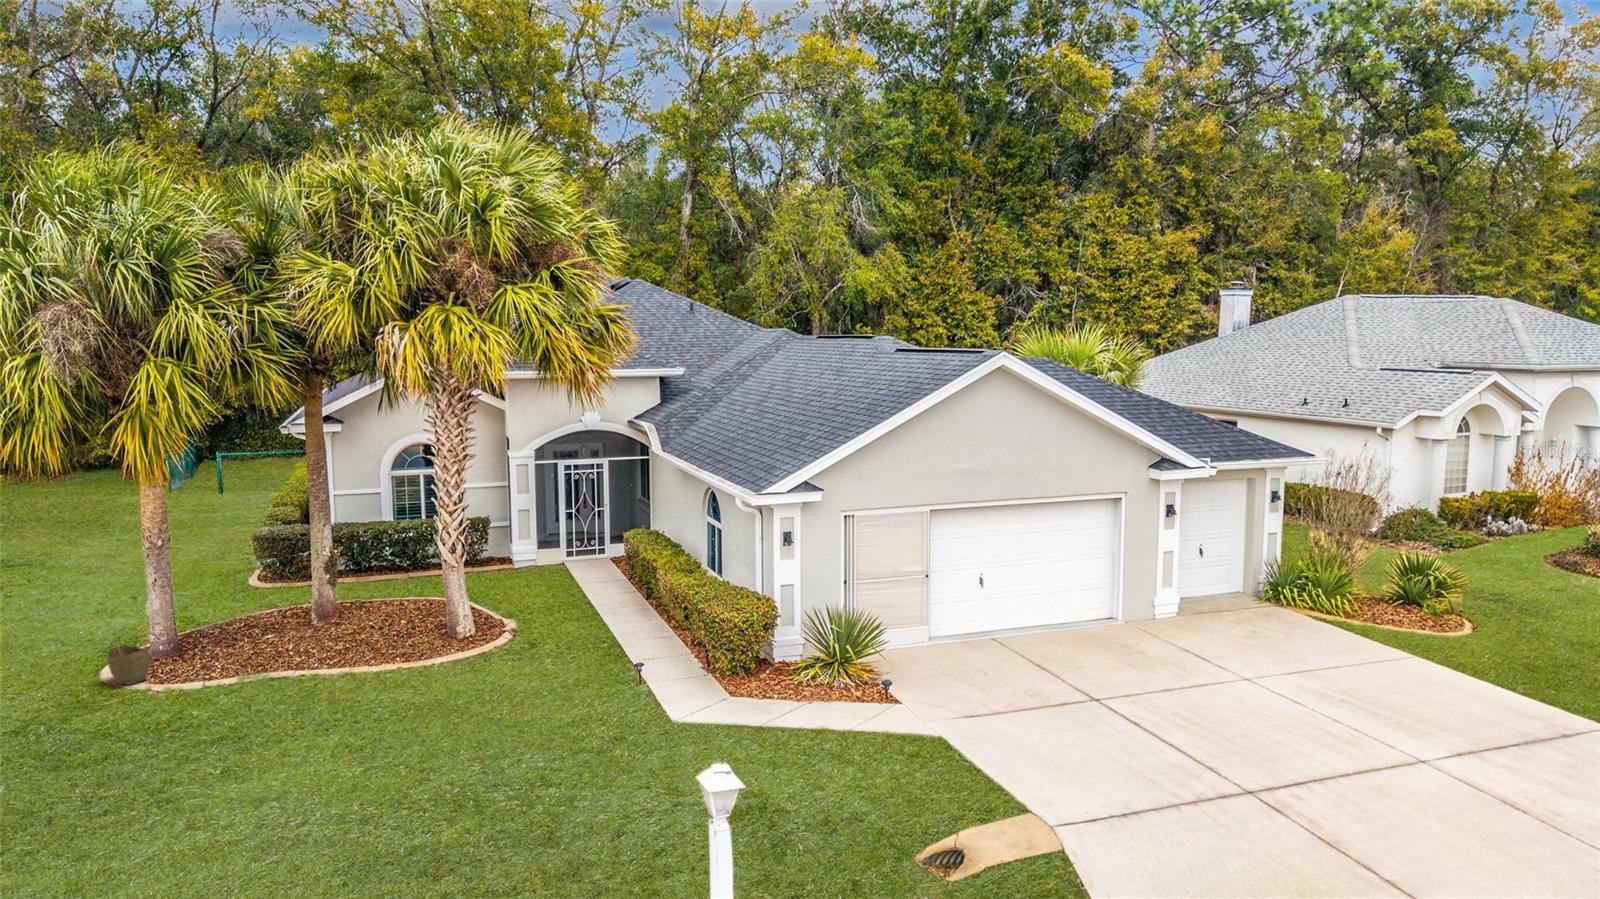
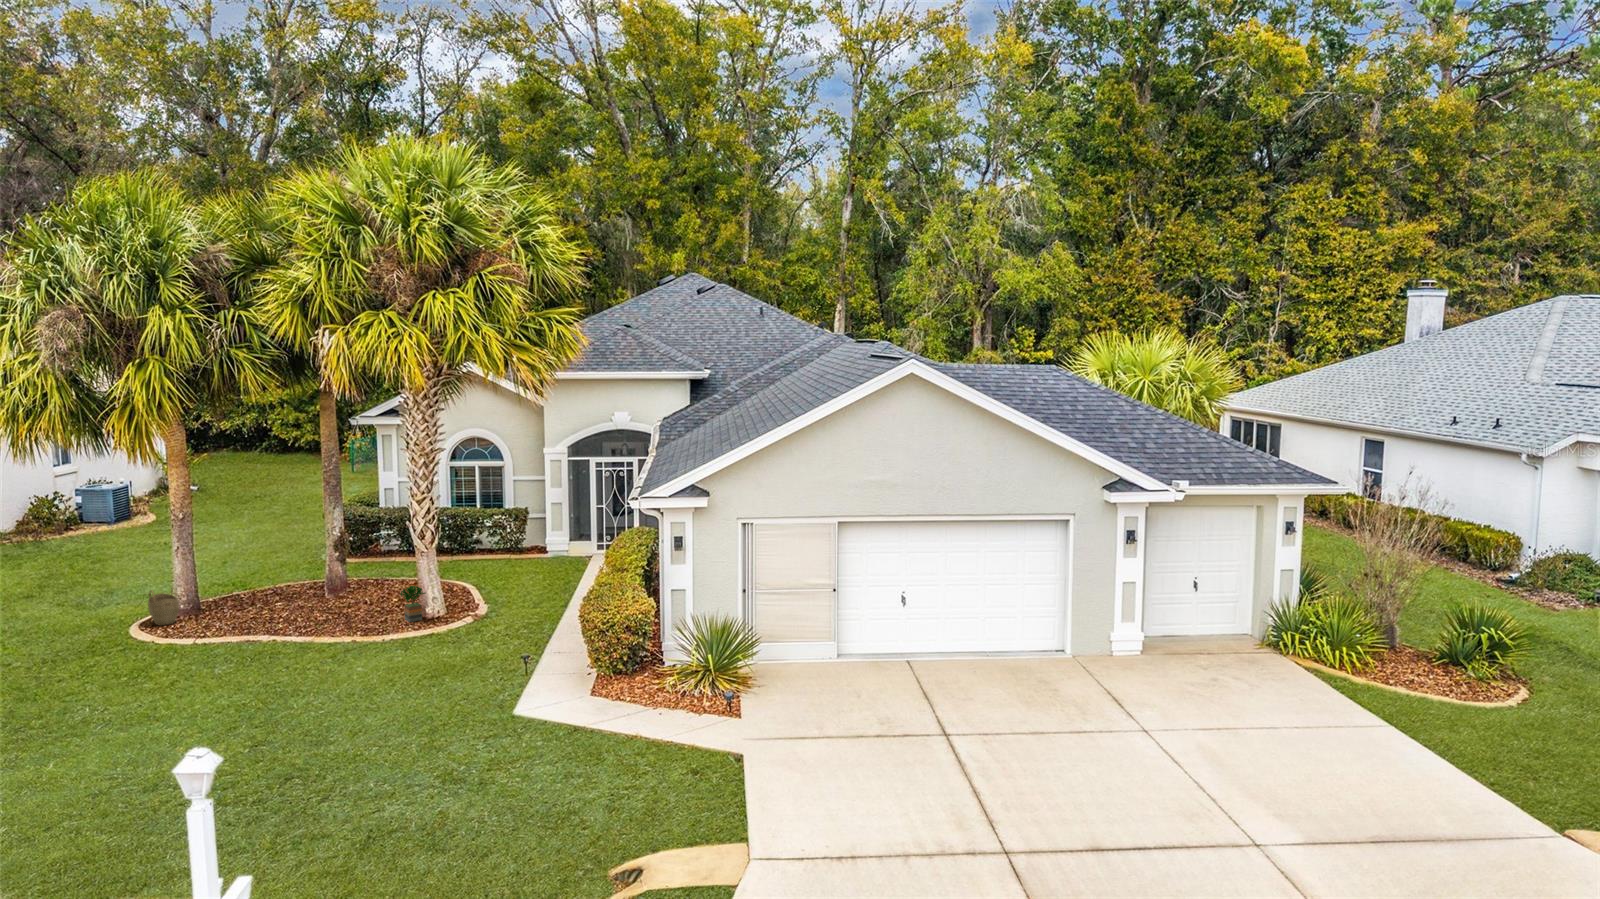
potted tree: none [433,609,462,651] -> present [400,586,426,622]

